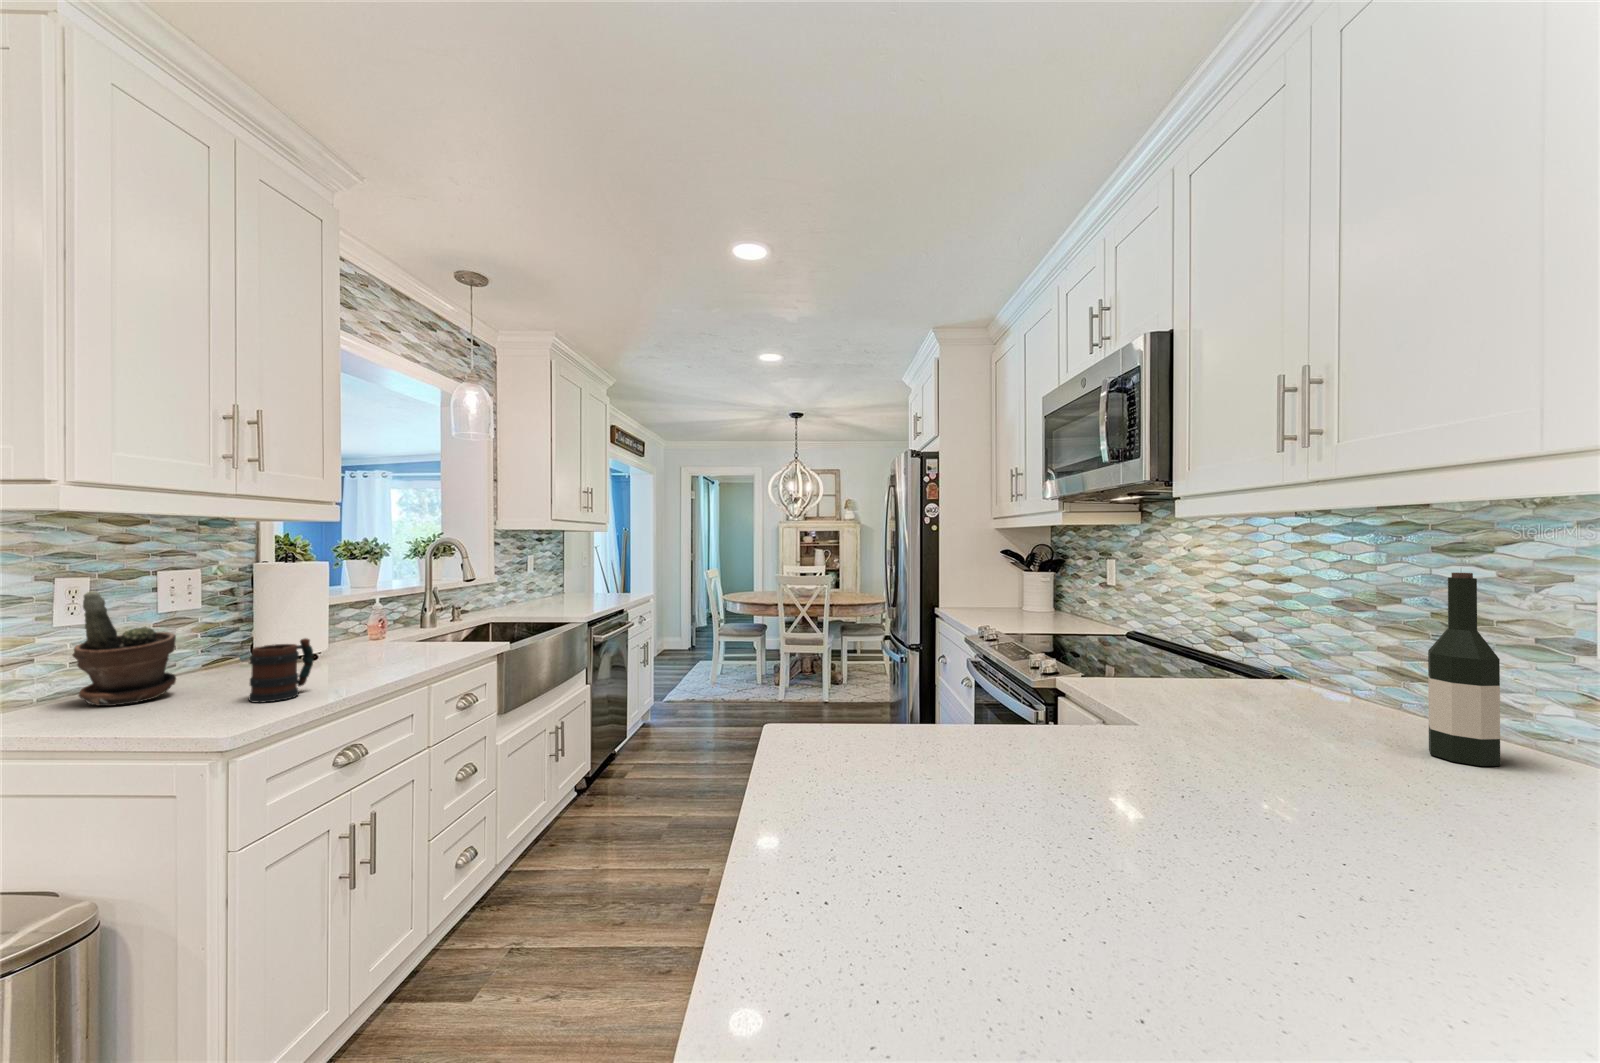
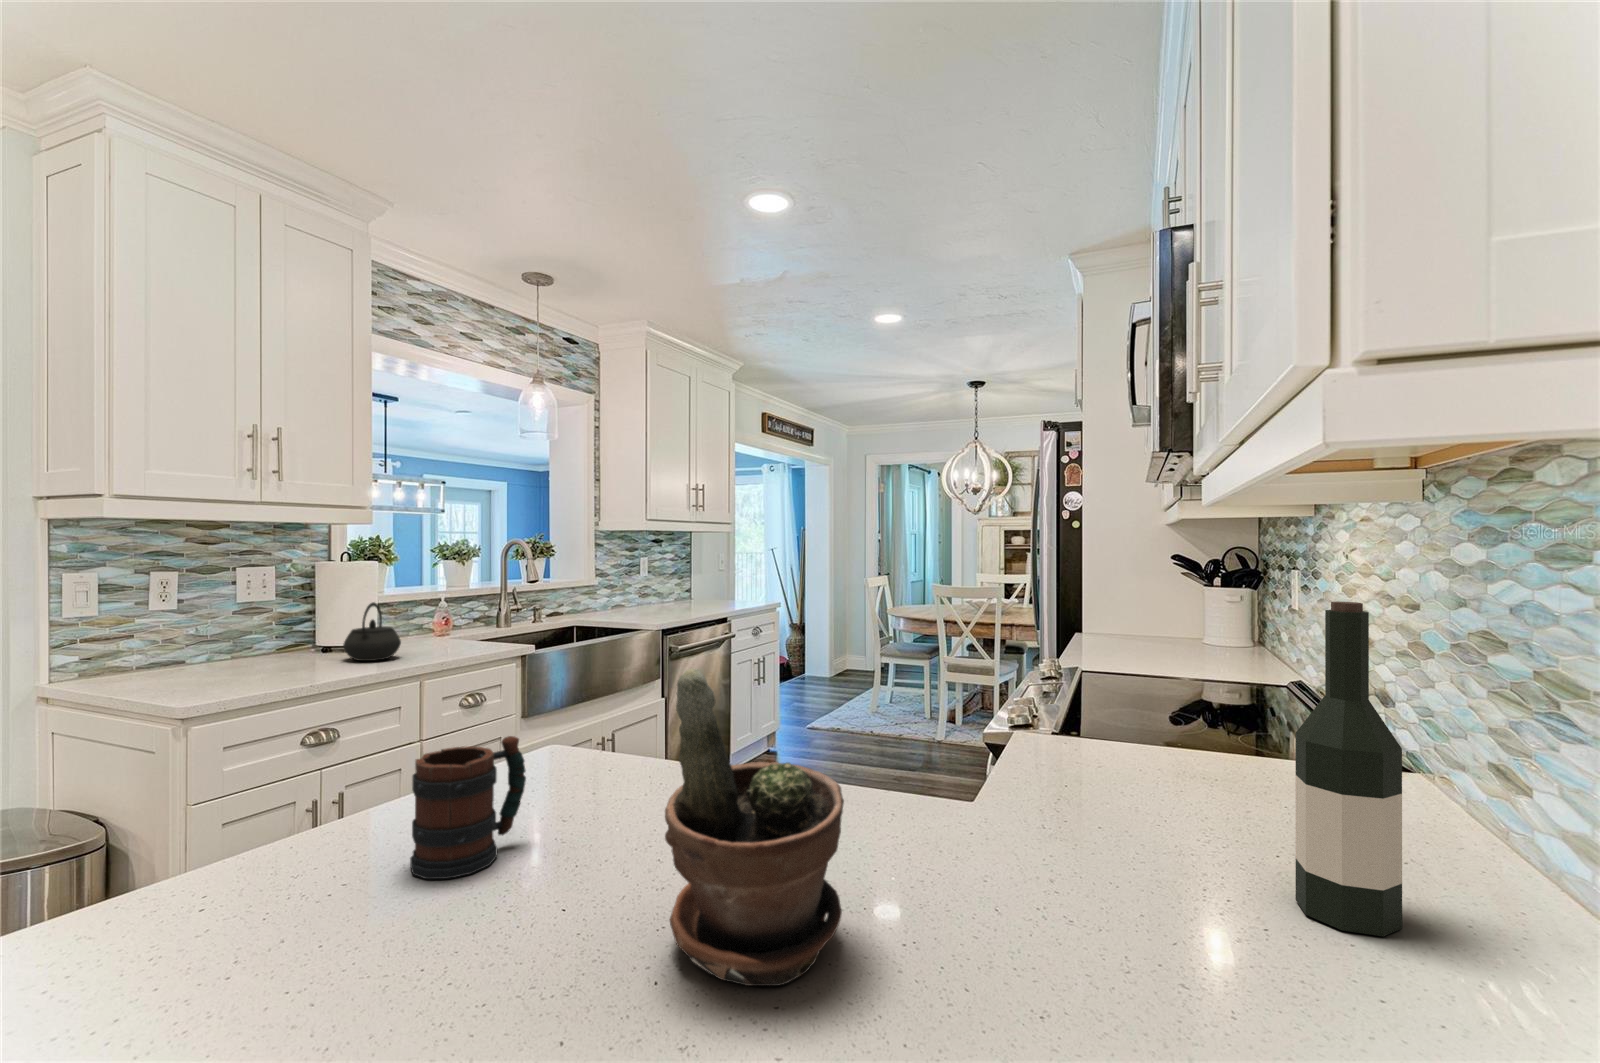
potted plant: present [73,591,176,706] -> present [665,668,844,986]
kettle: none [319,606,387,671] -> present [343,602,401,661]
mug: present [249,638,314,703] -> present [410,736,526,879]

